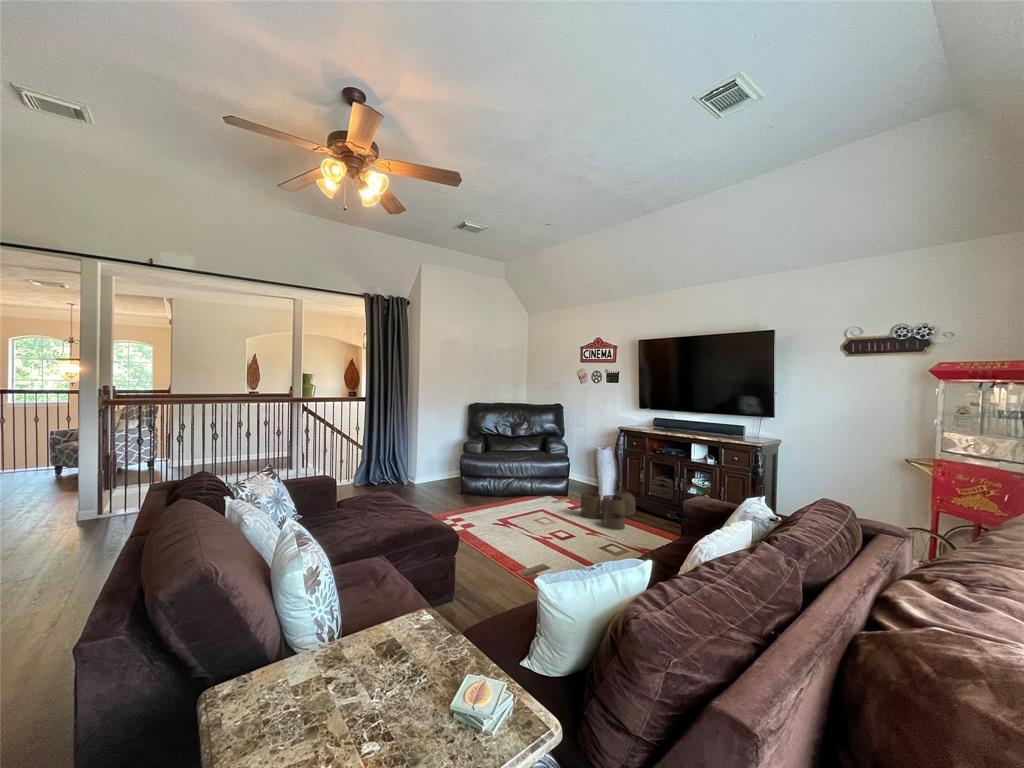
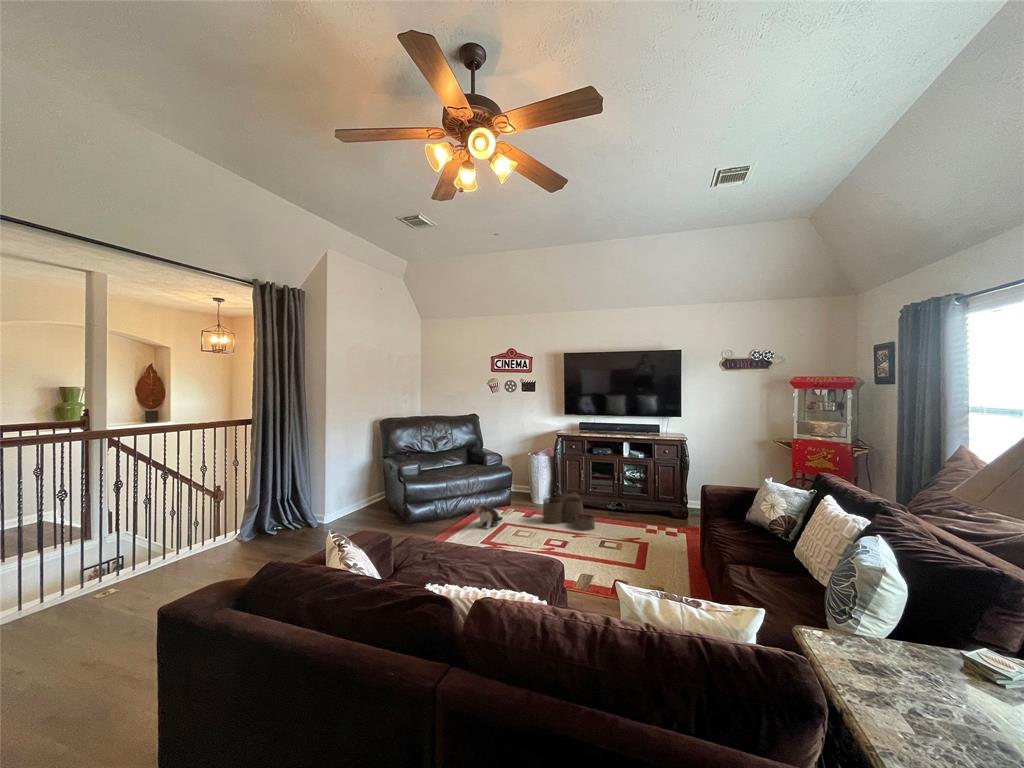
plush toy: none [508,485,546,509] -> present [472,503,502,528]

